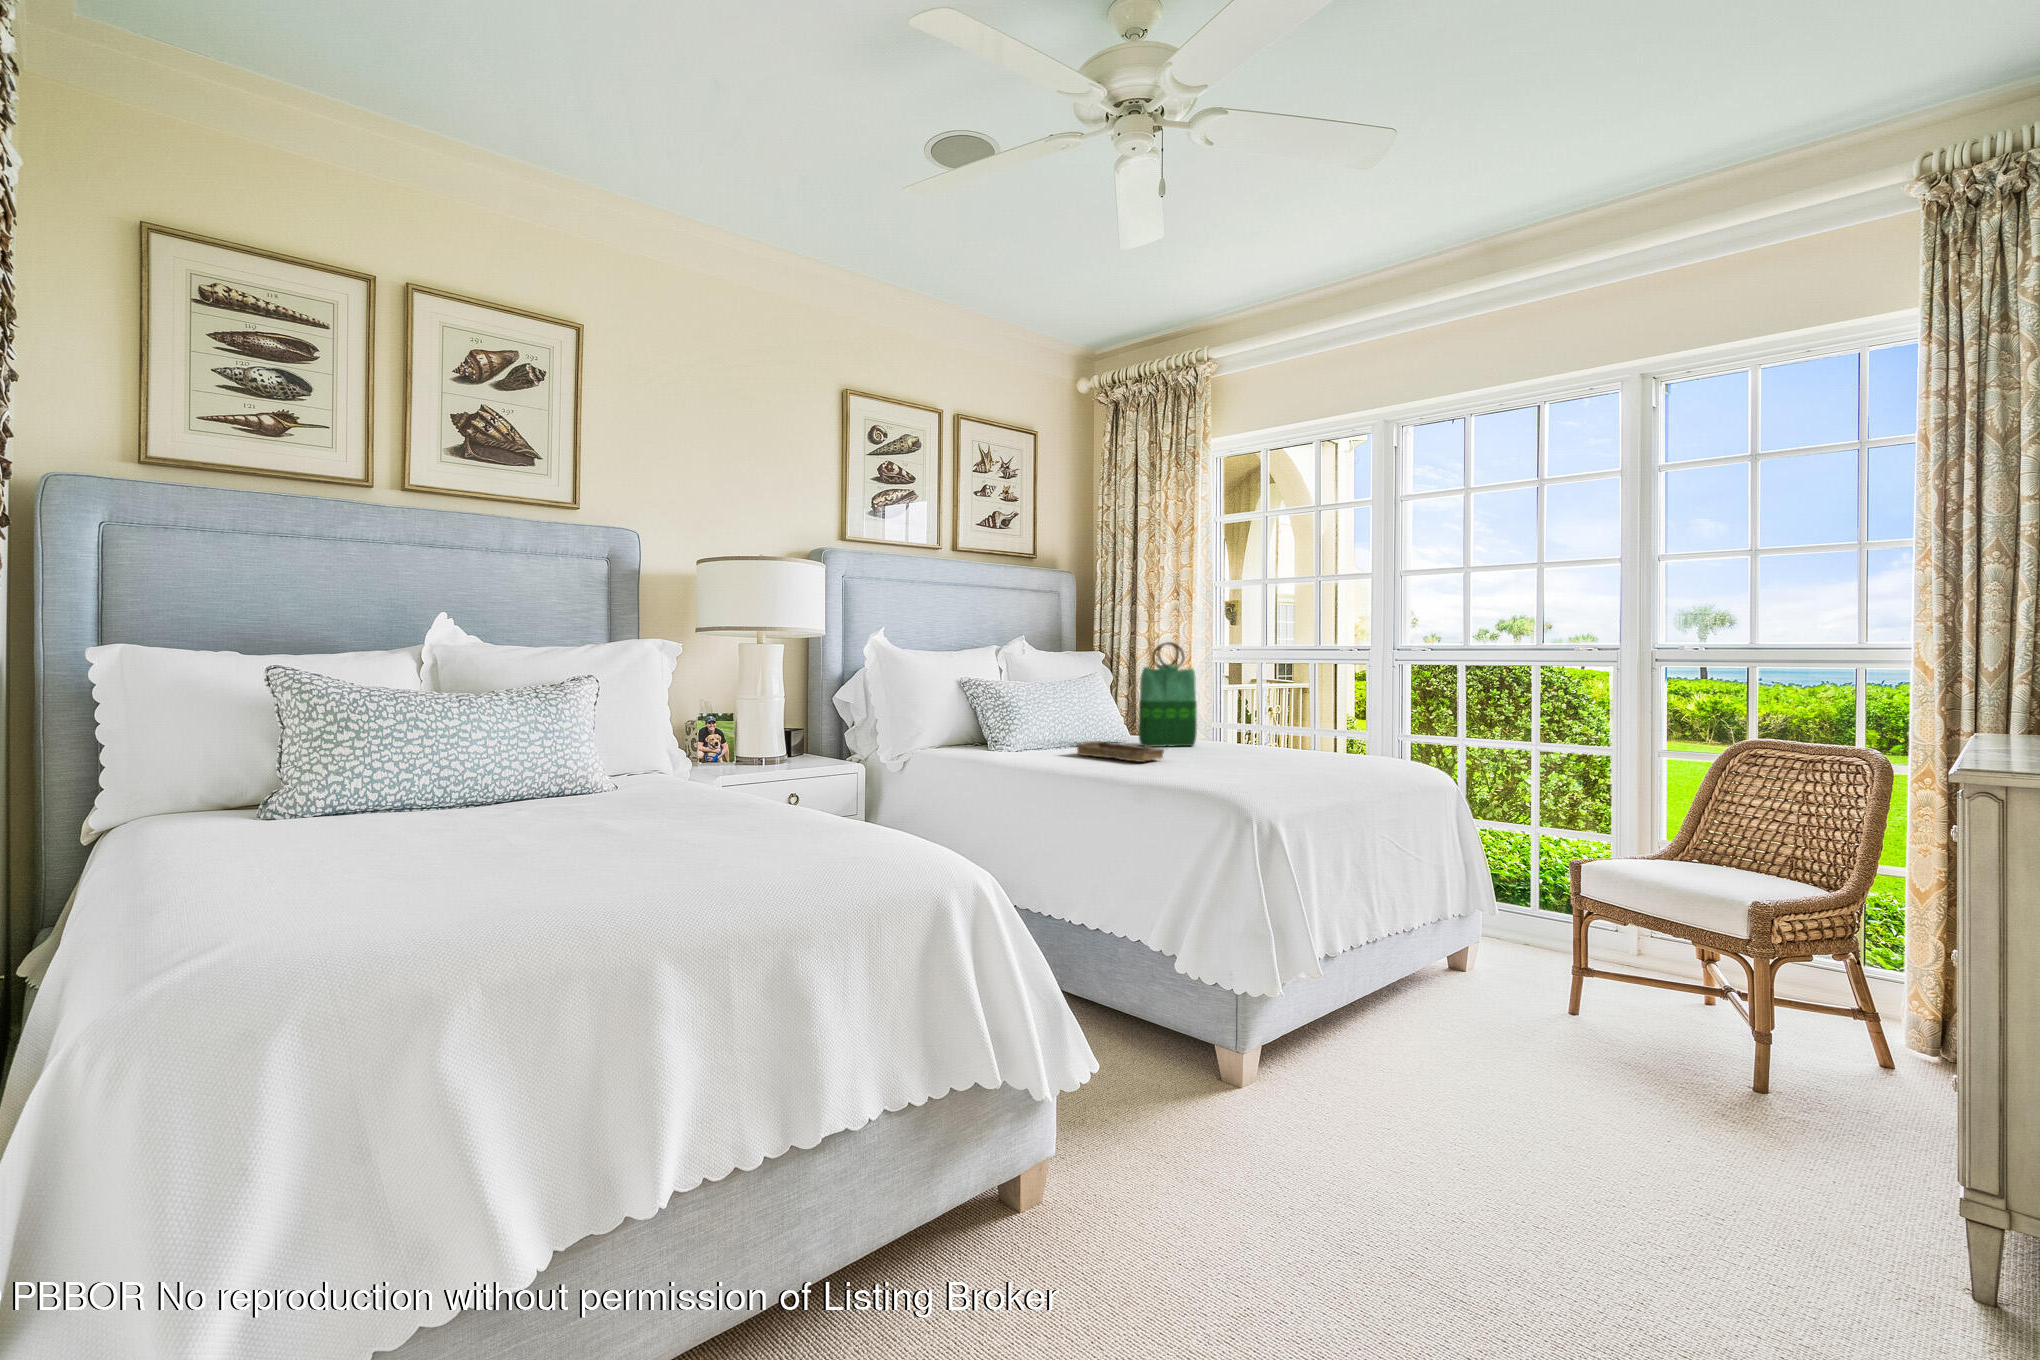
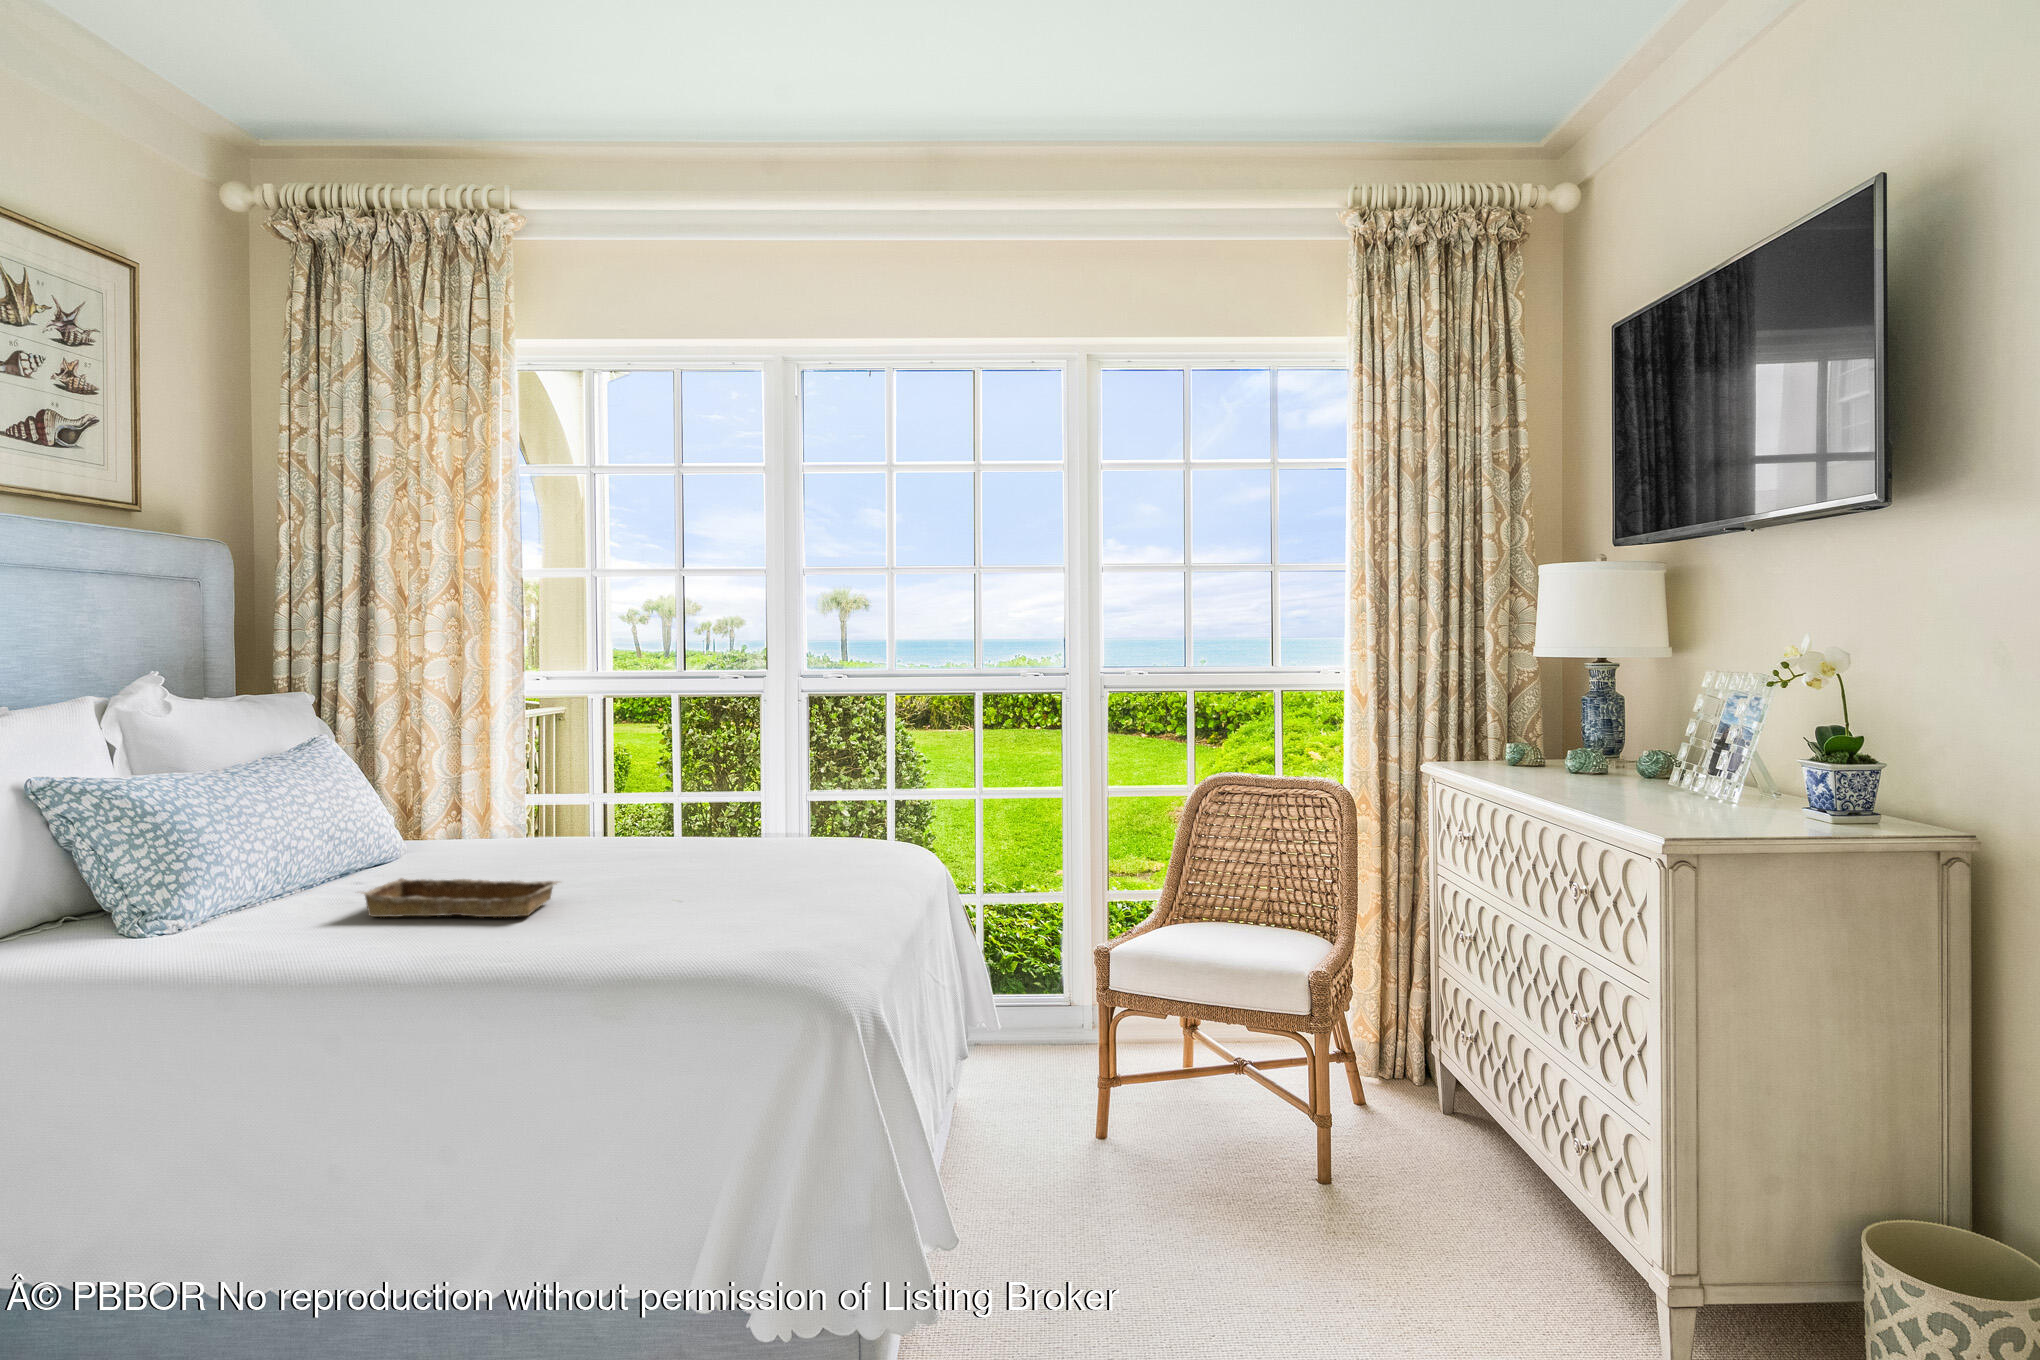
tote bag: present [1138,642,1197,747] -> none [453,681,557,870]

